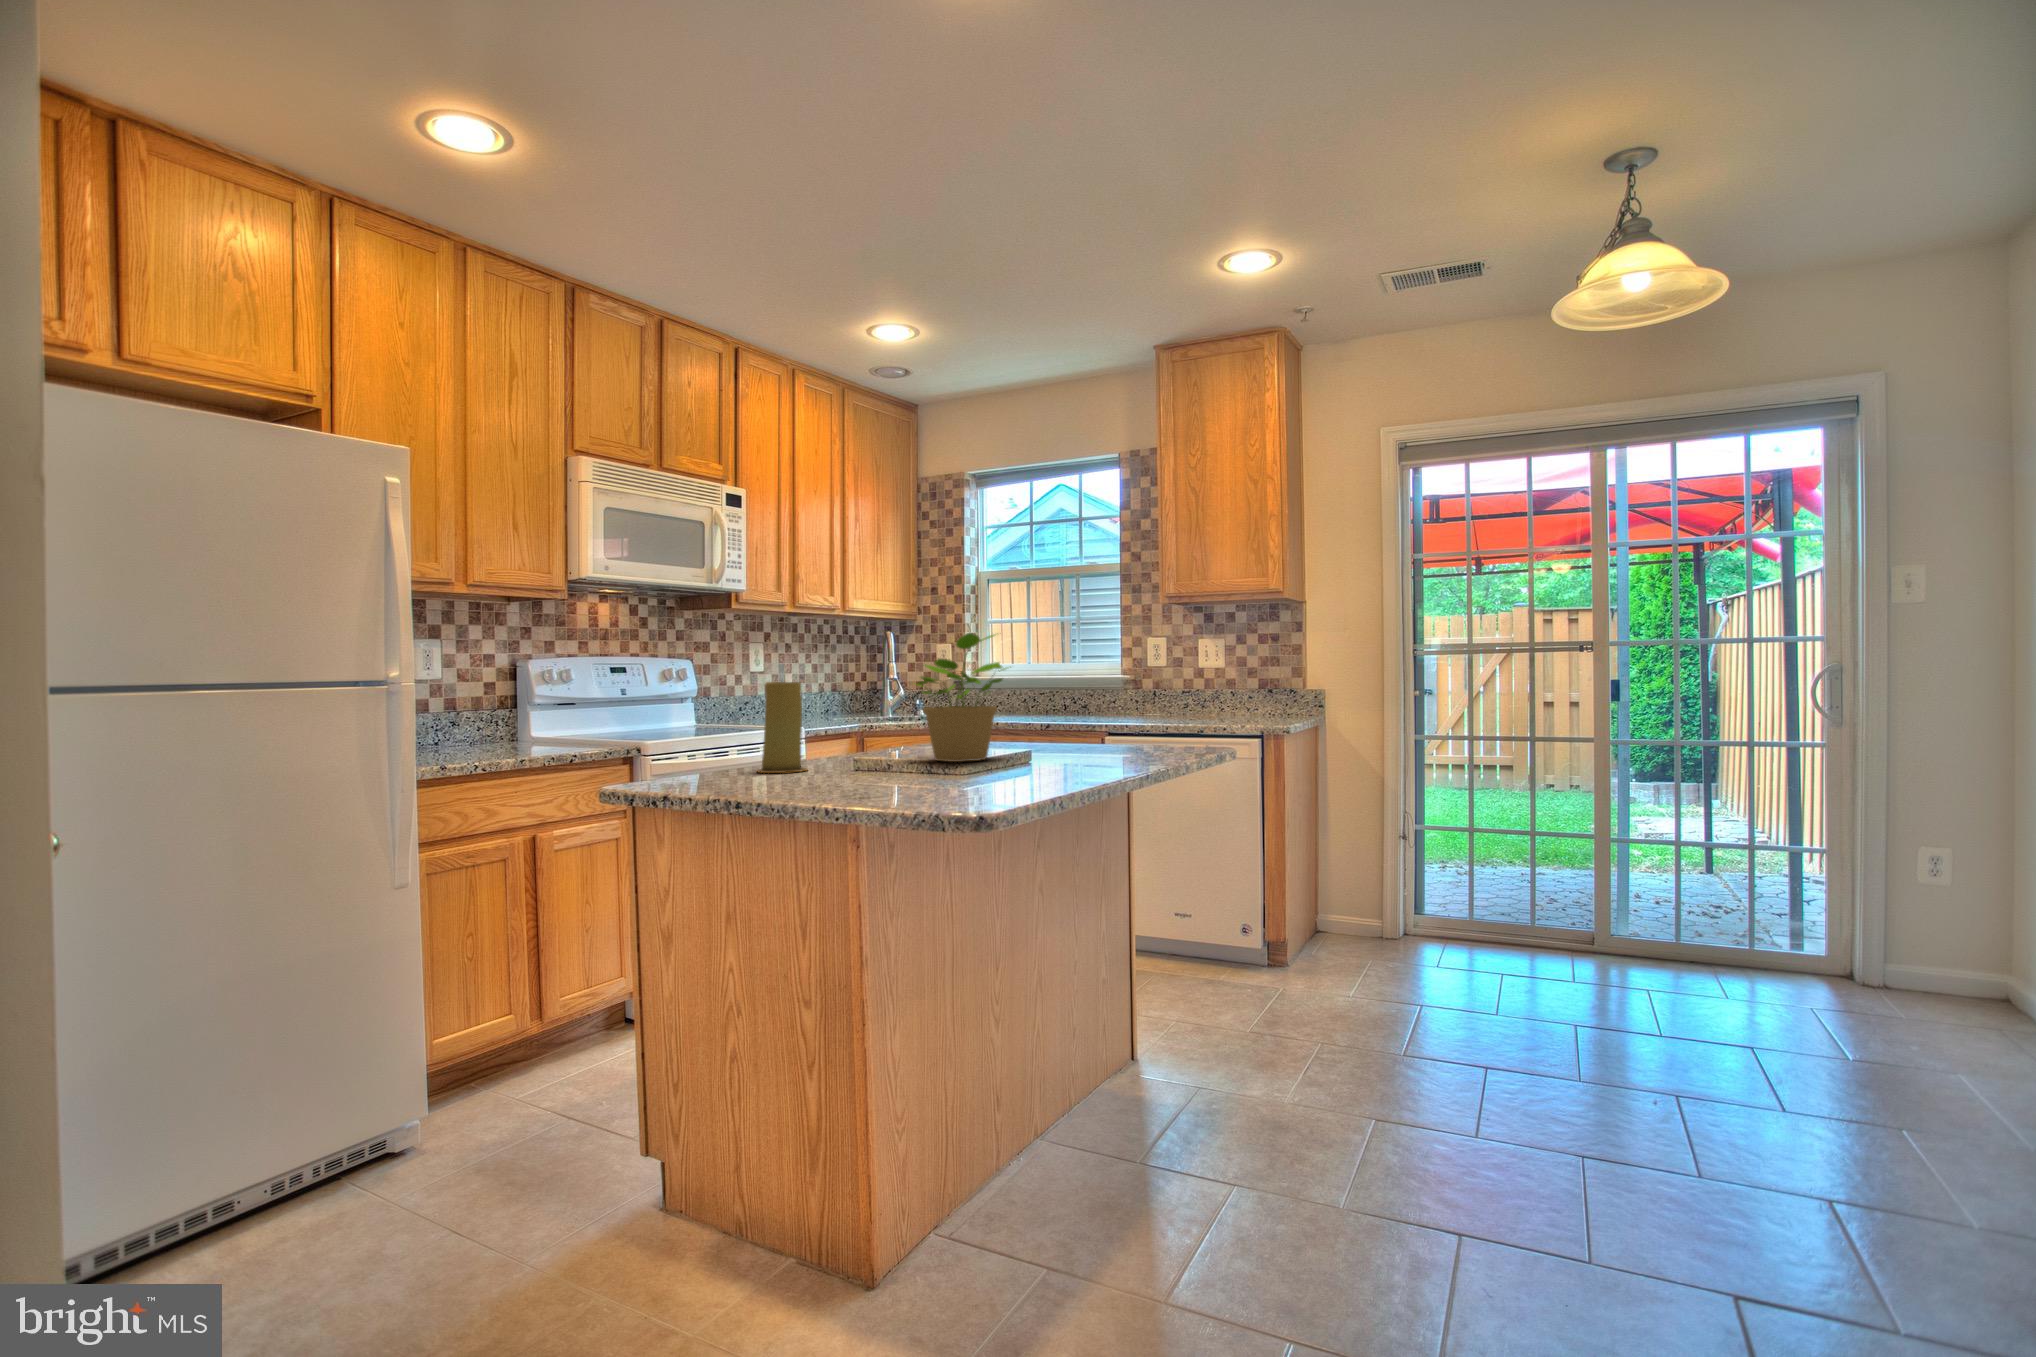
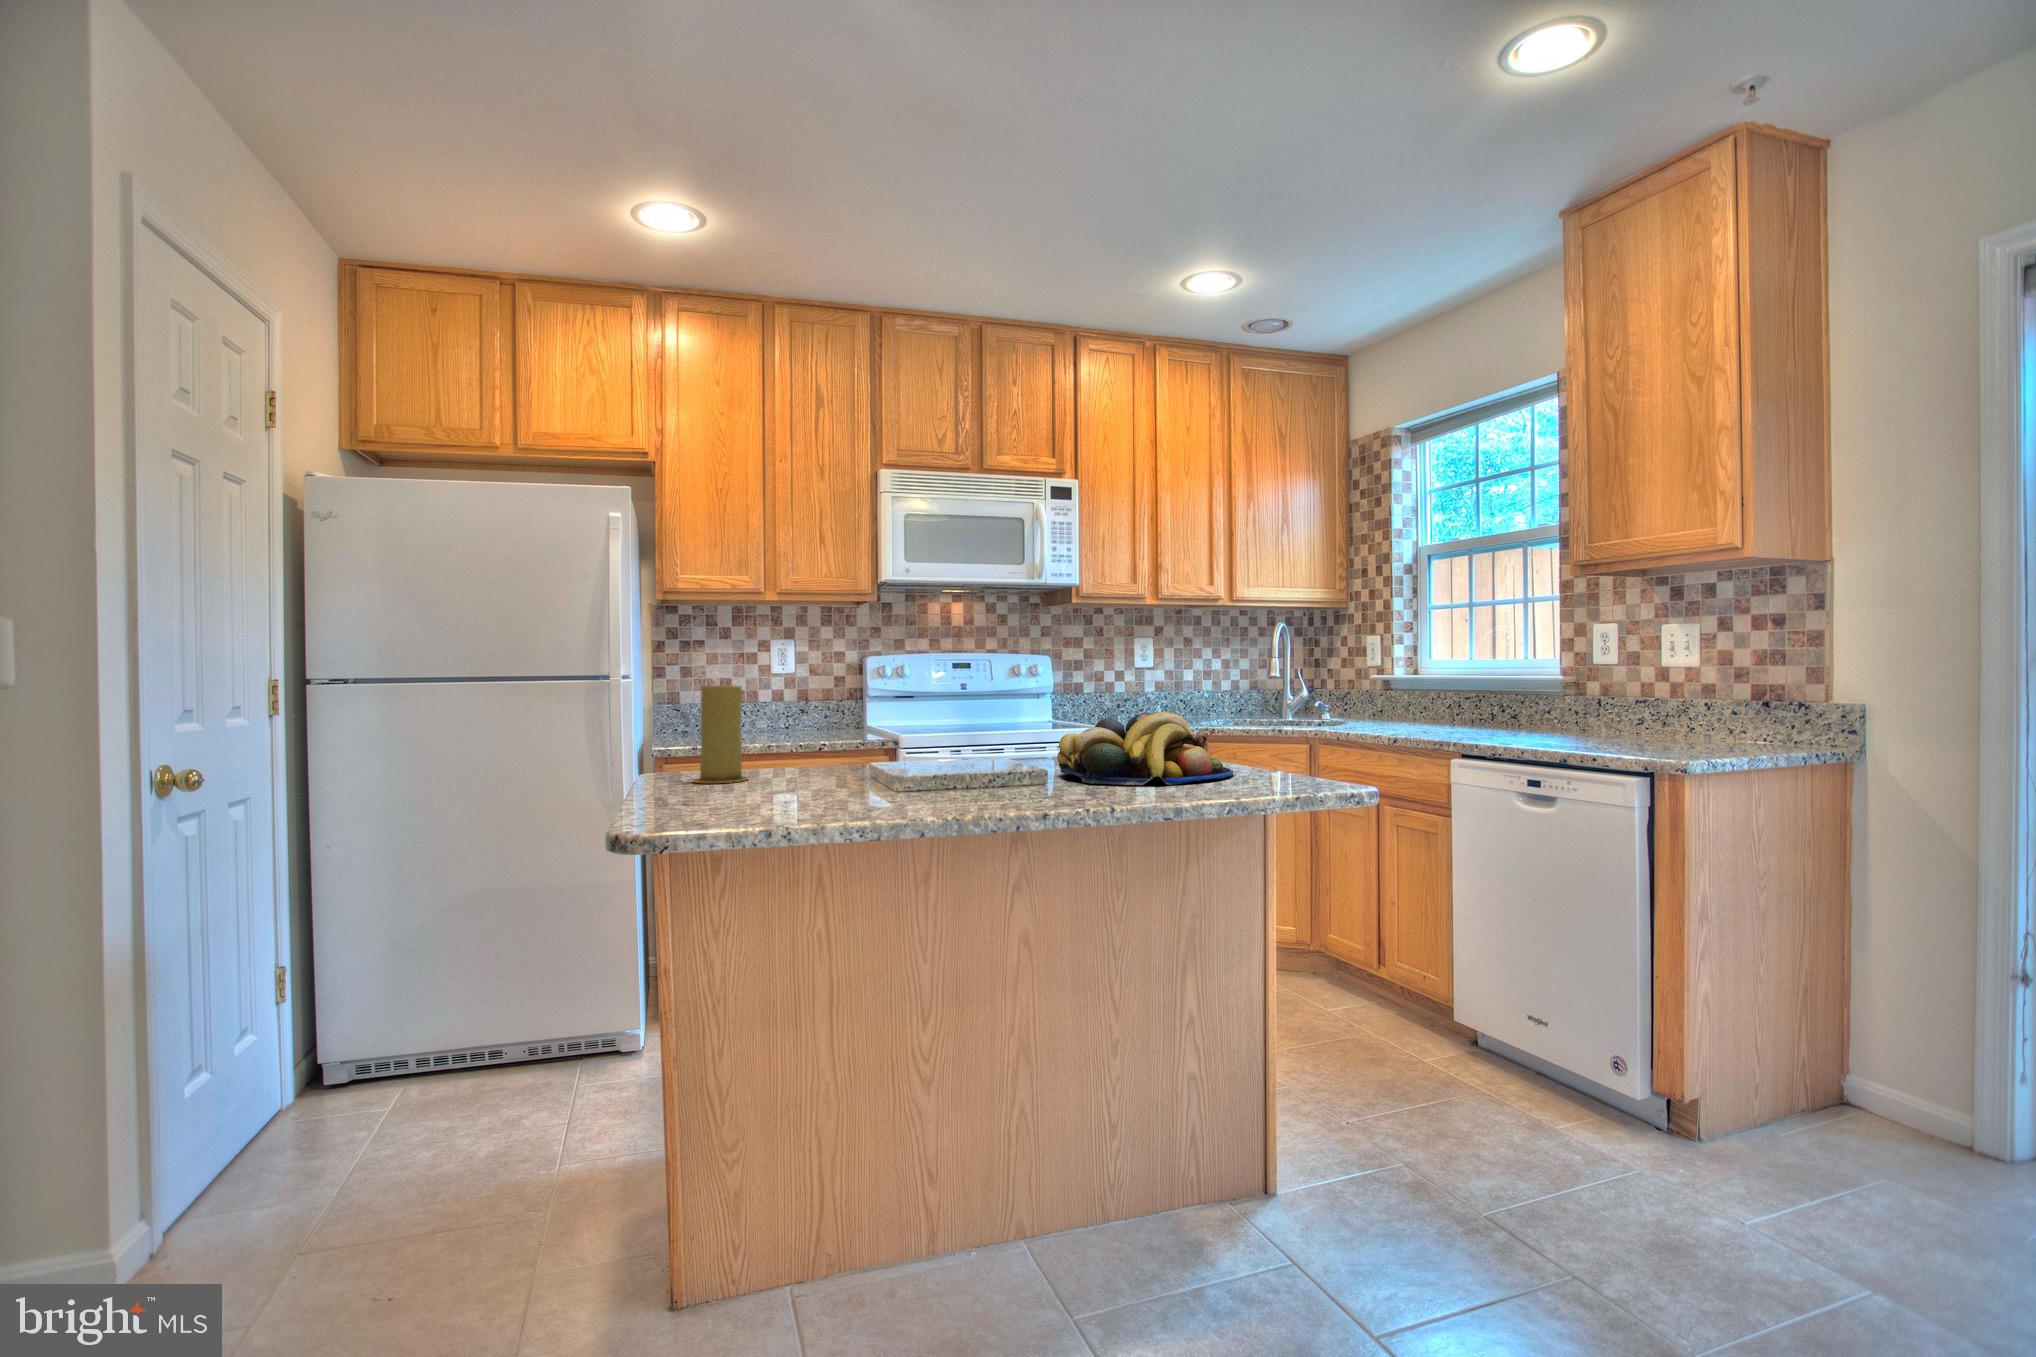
potted plant: present [917,633,1007,762] -> none [830,628,969,787]
fruit bowl: none [1019,698,1146,750] -> present [1057,712,1233,785]

